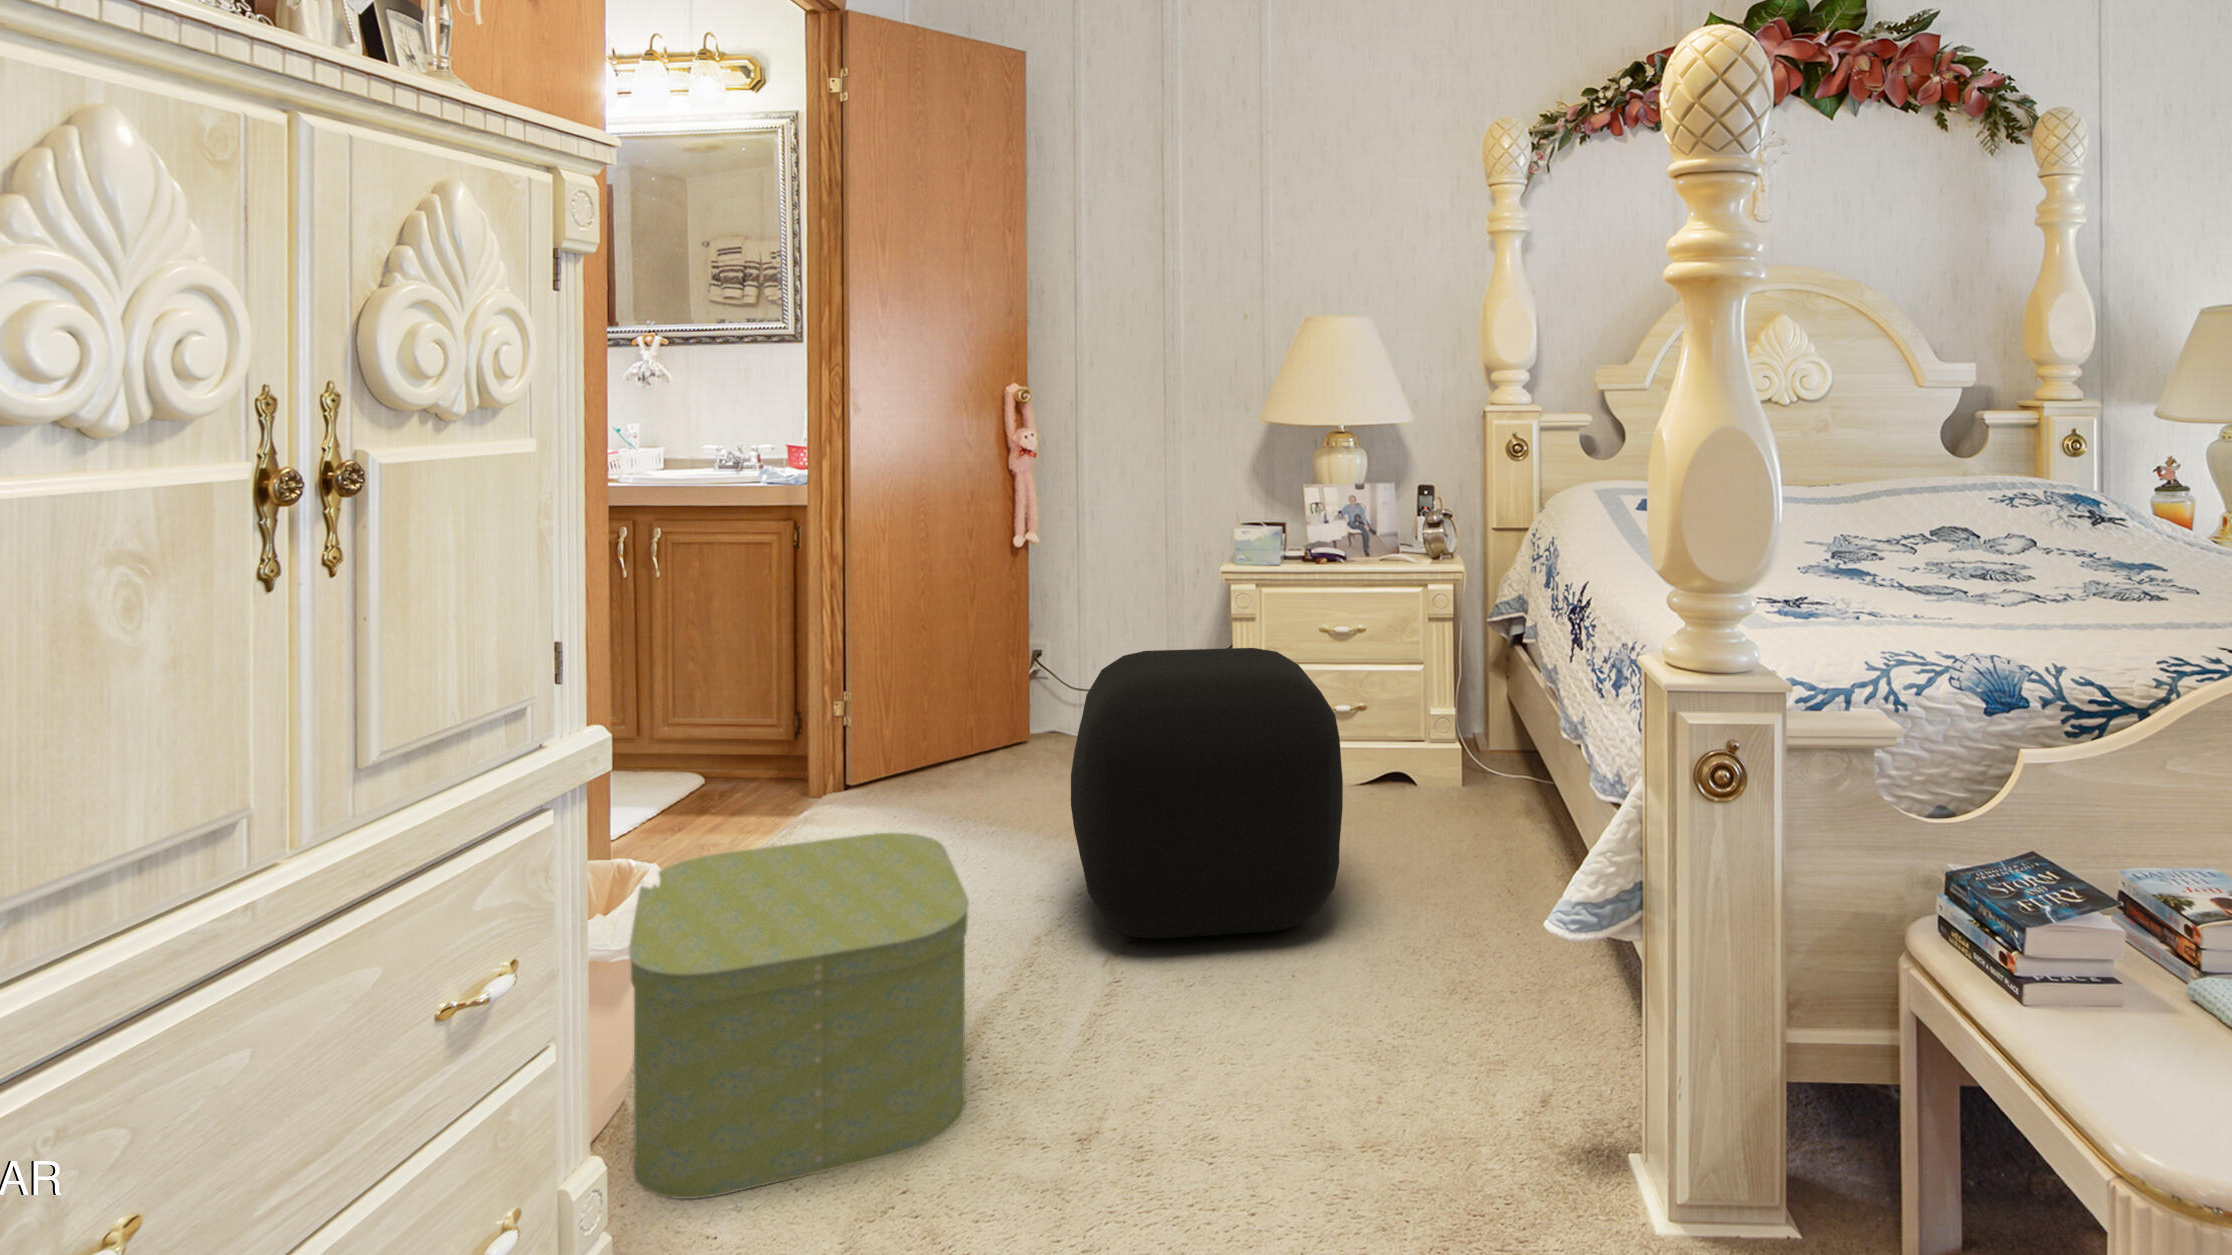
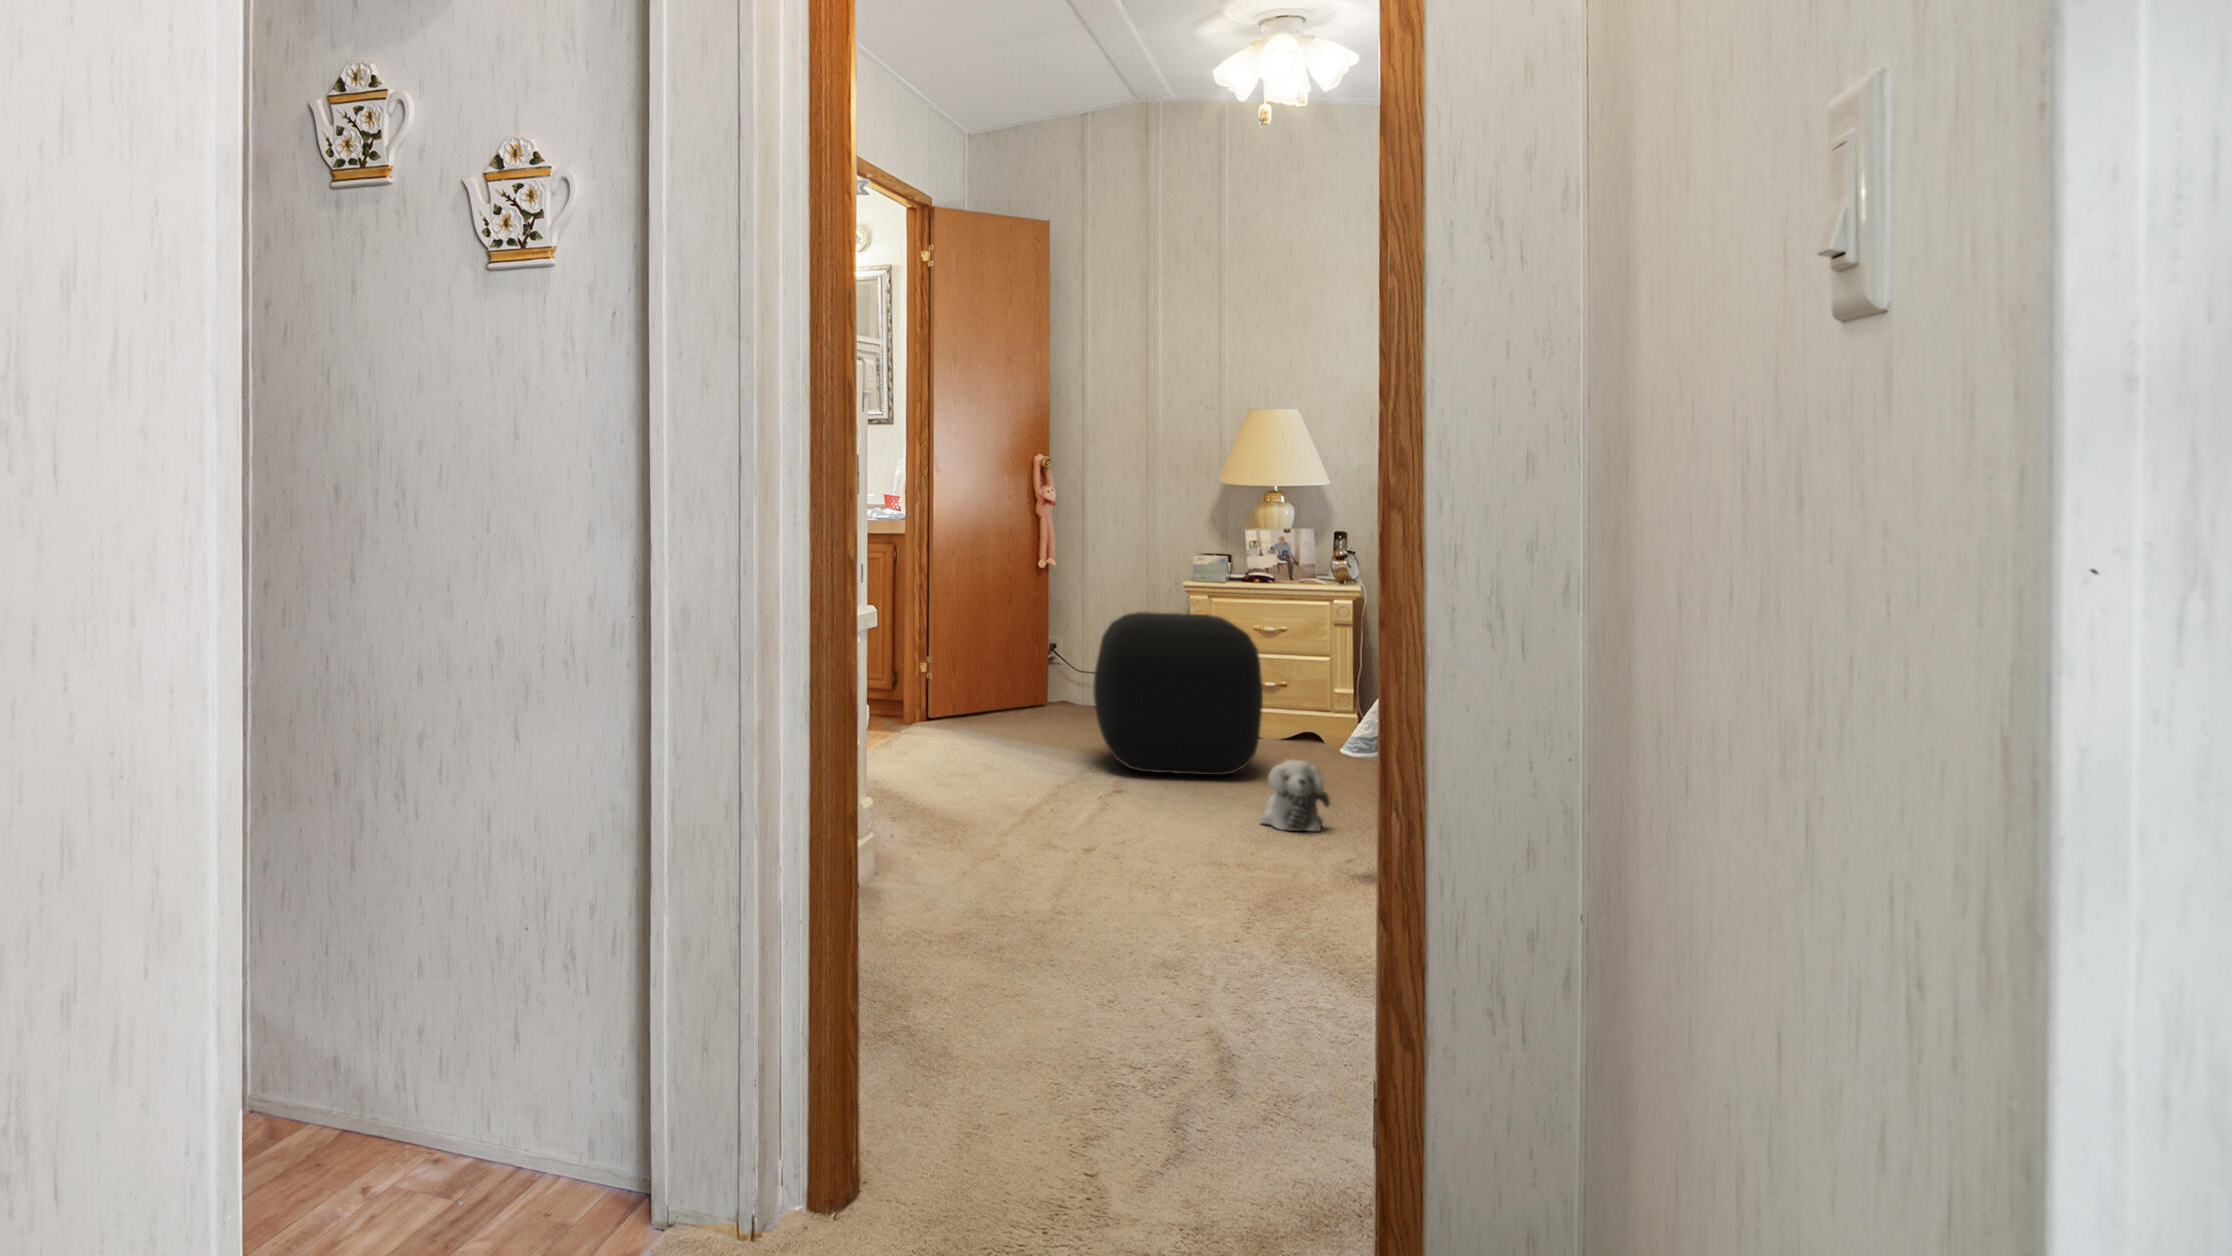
storage box: present [629,833,969,1199] -> none [891,683,1057,811]
plush toy: none [1360,1007,1489,1163] -> present [1260,760,1330,831]

